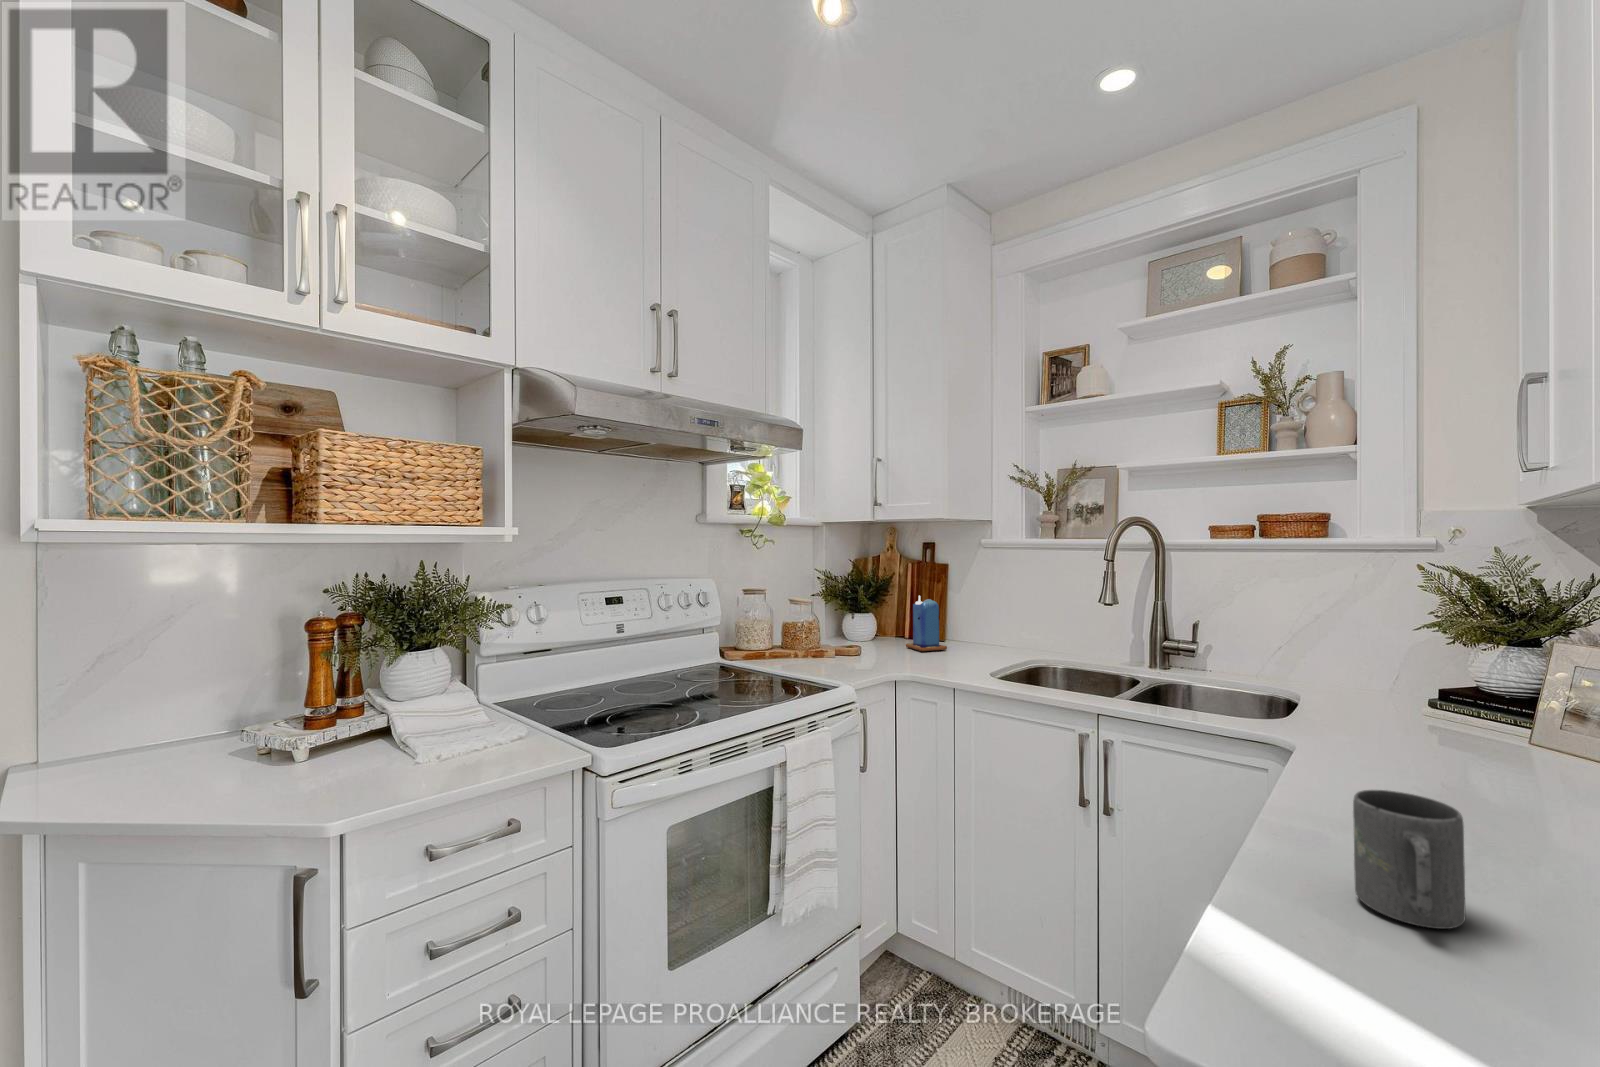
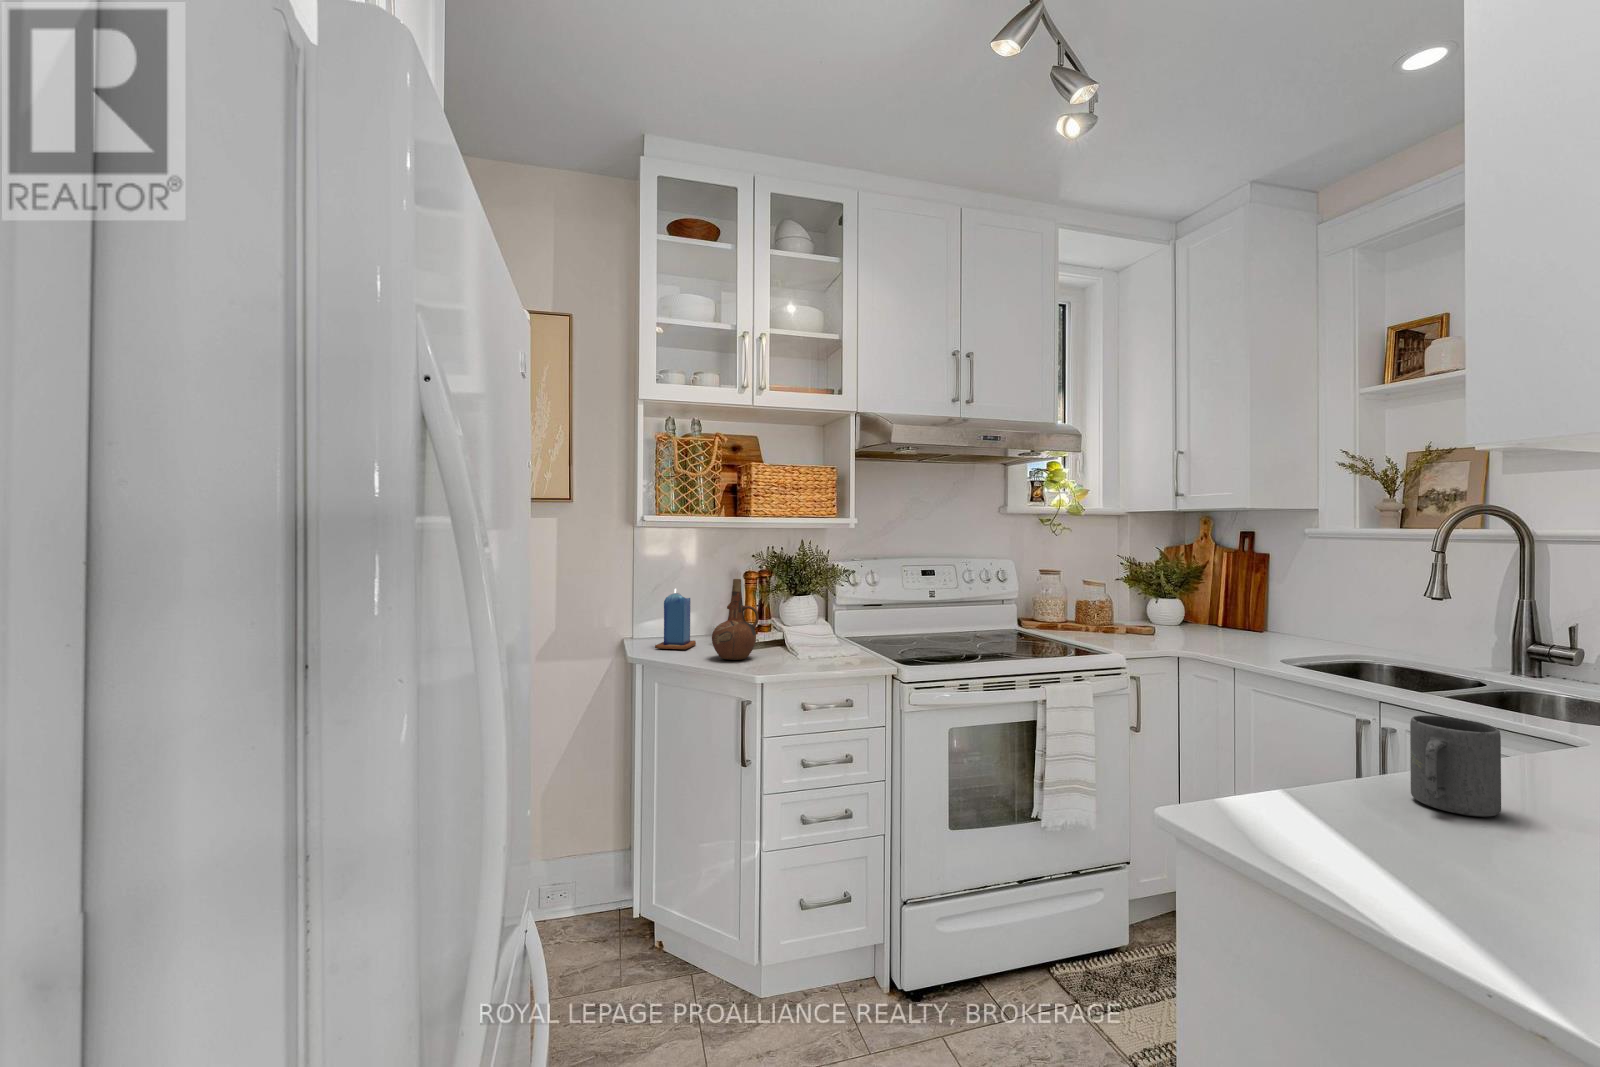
candle: present [906,595,947,651] -> present [655,589,696,649]
ceramic pitcher: none [231,636,337,788] -> present [712,579,759,660]

